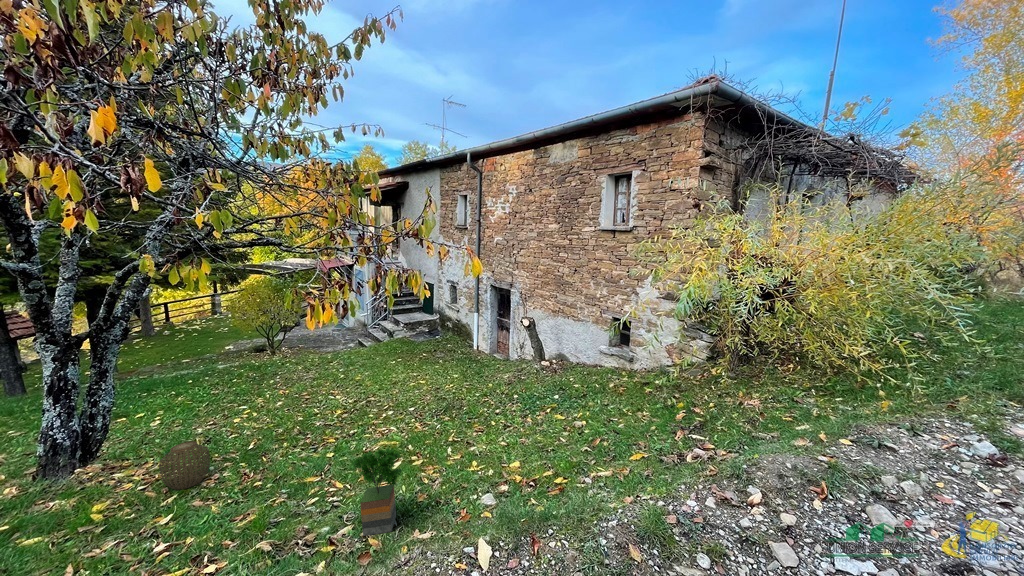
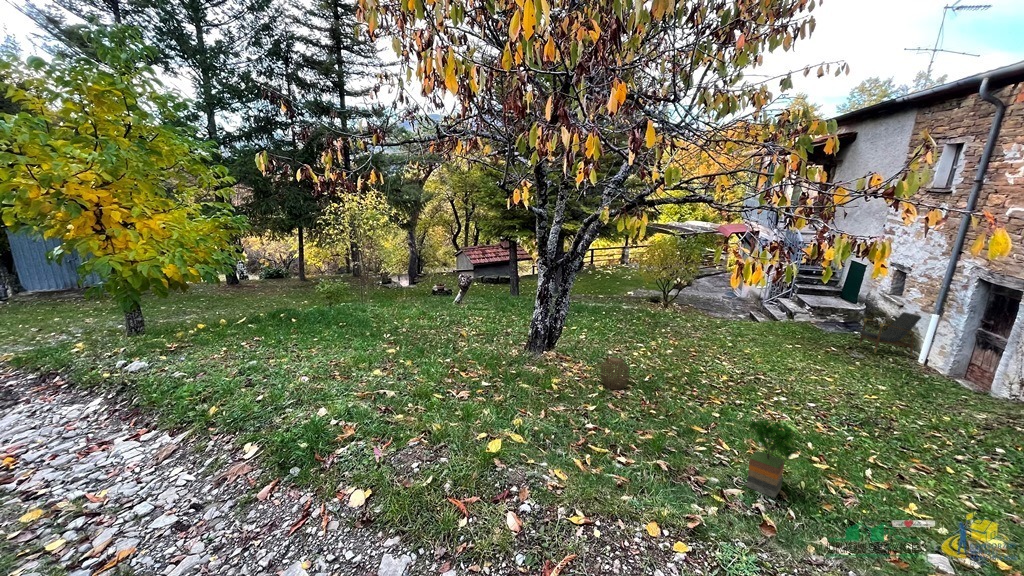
lounge chair: none [436,315,470,349] -> present [856,312,921,356]

